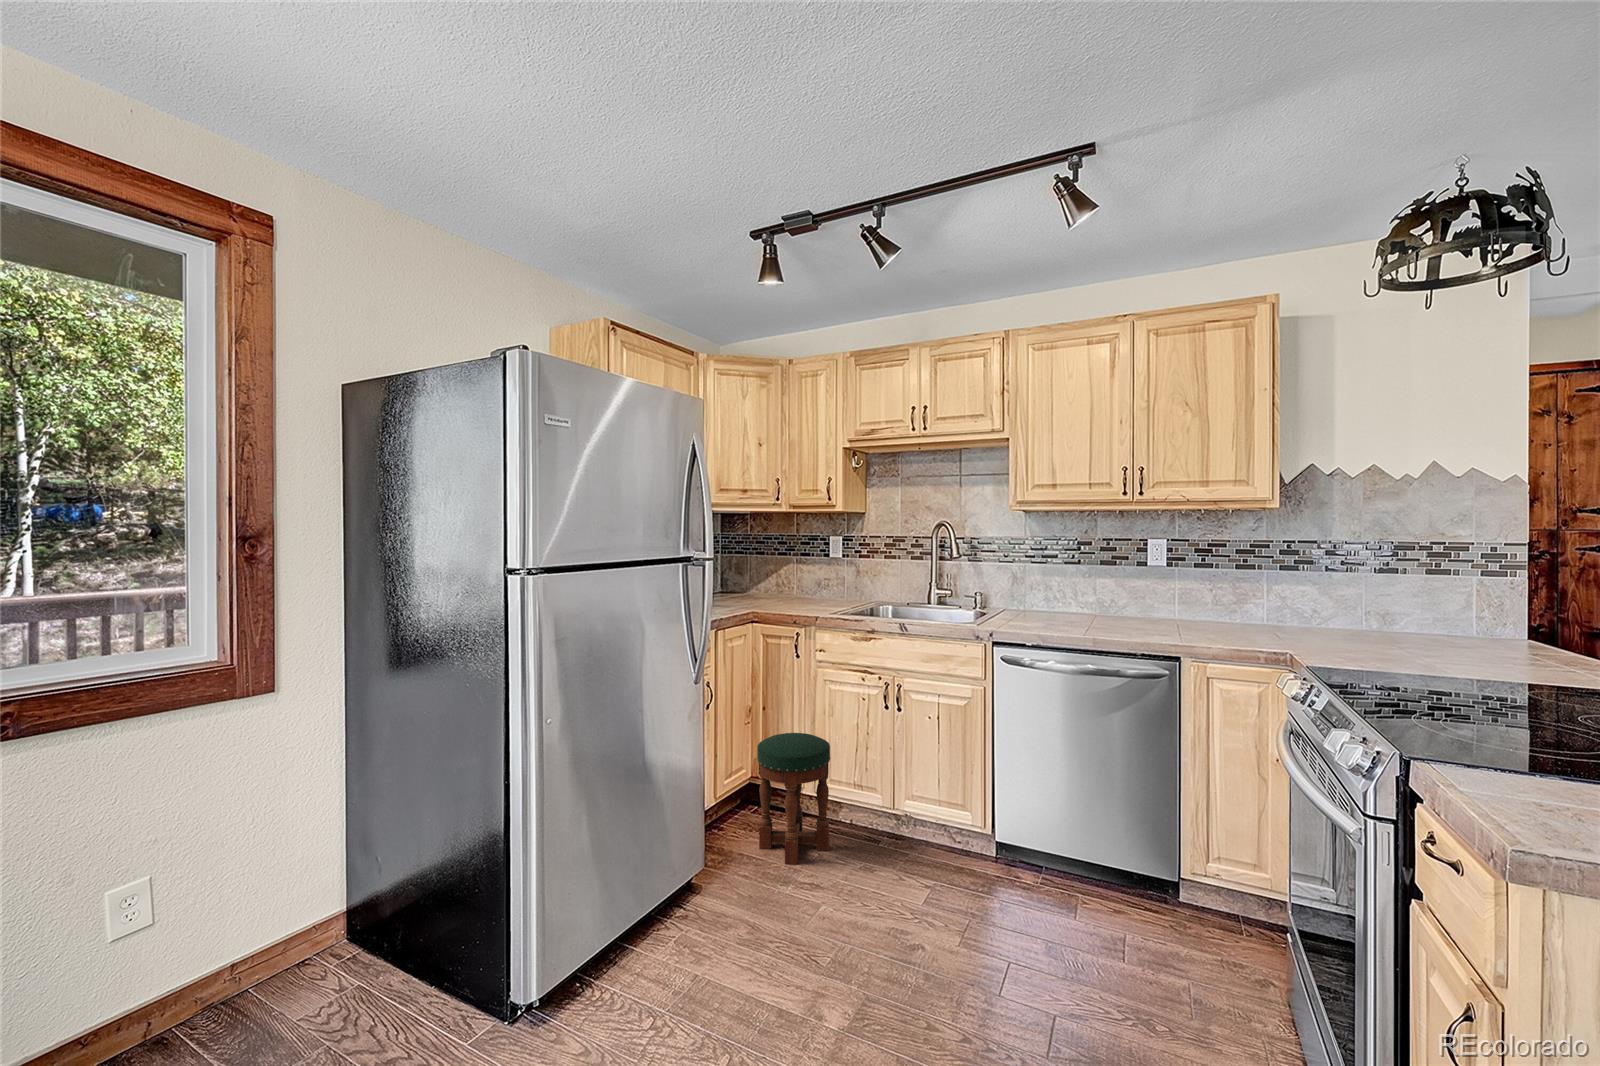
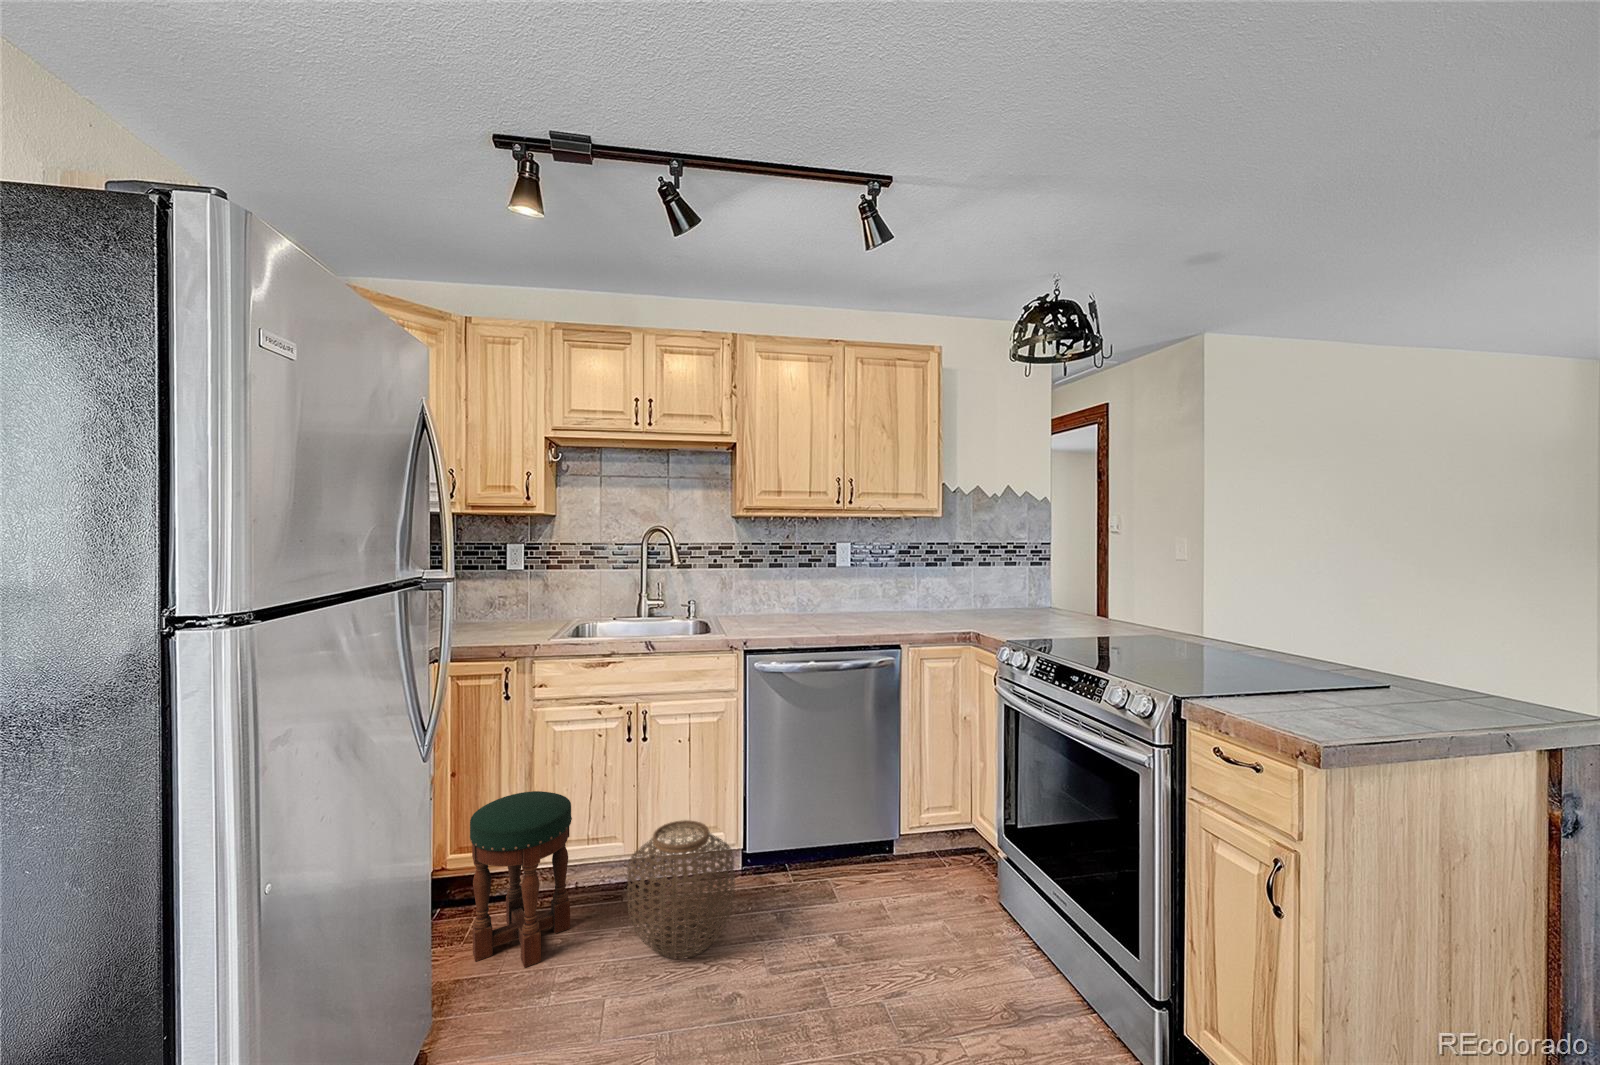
woven basket: none [855,784,950,904] -> present [627,820,735,959]

